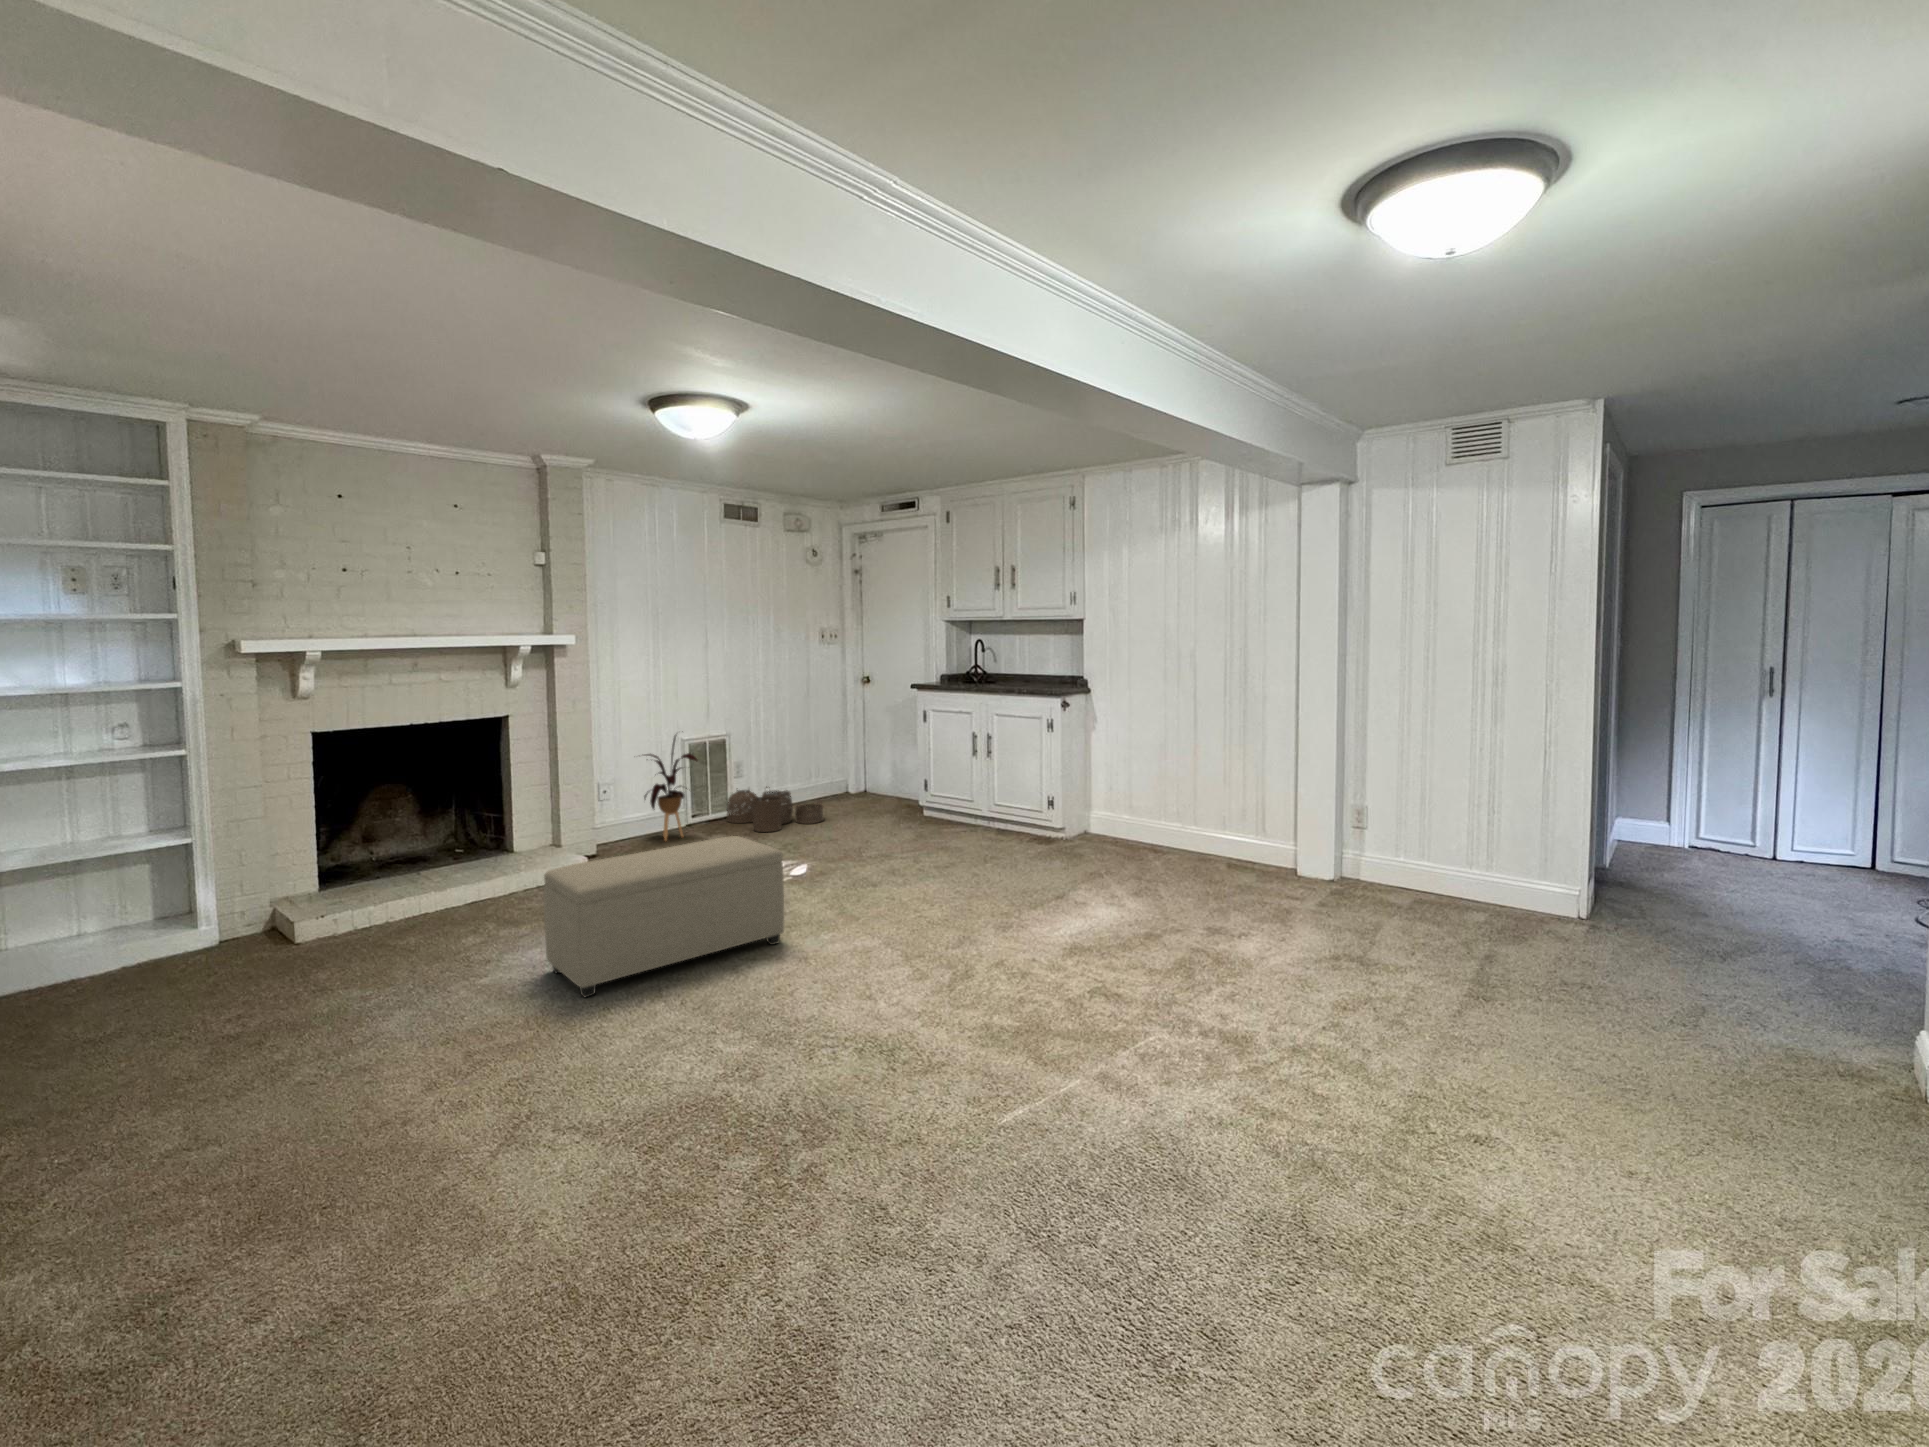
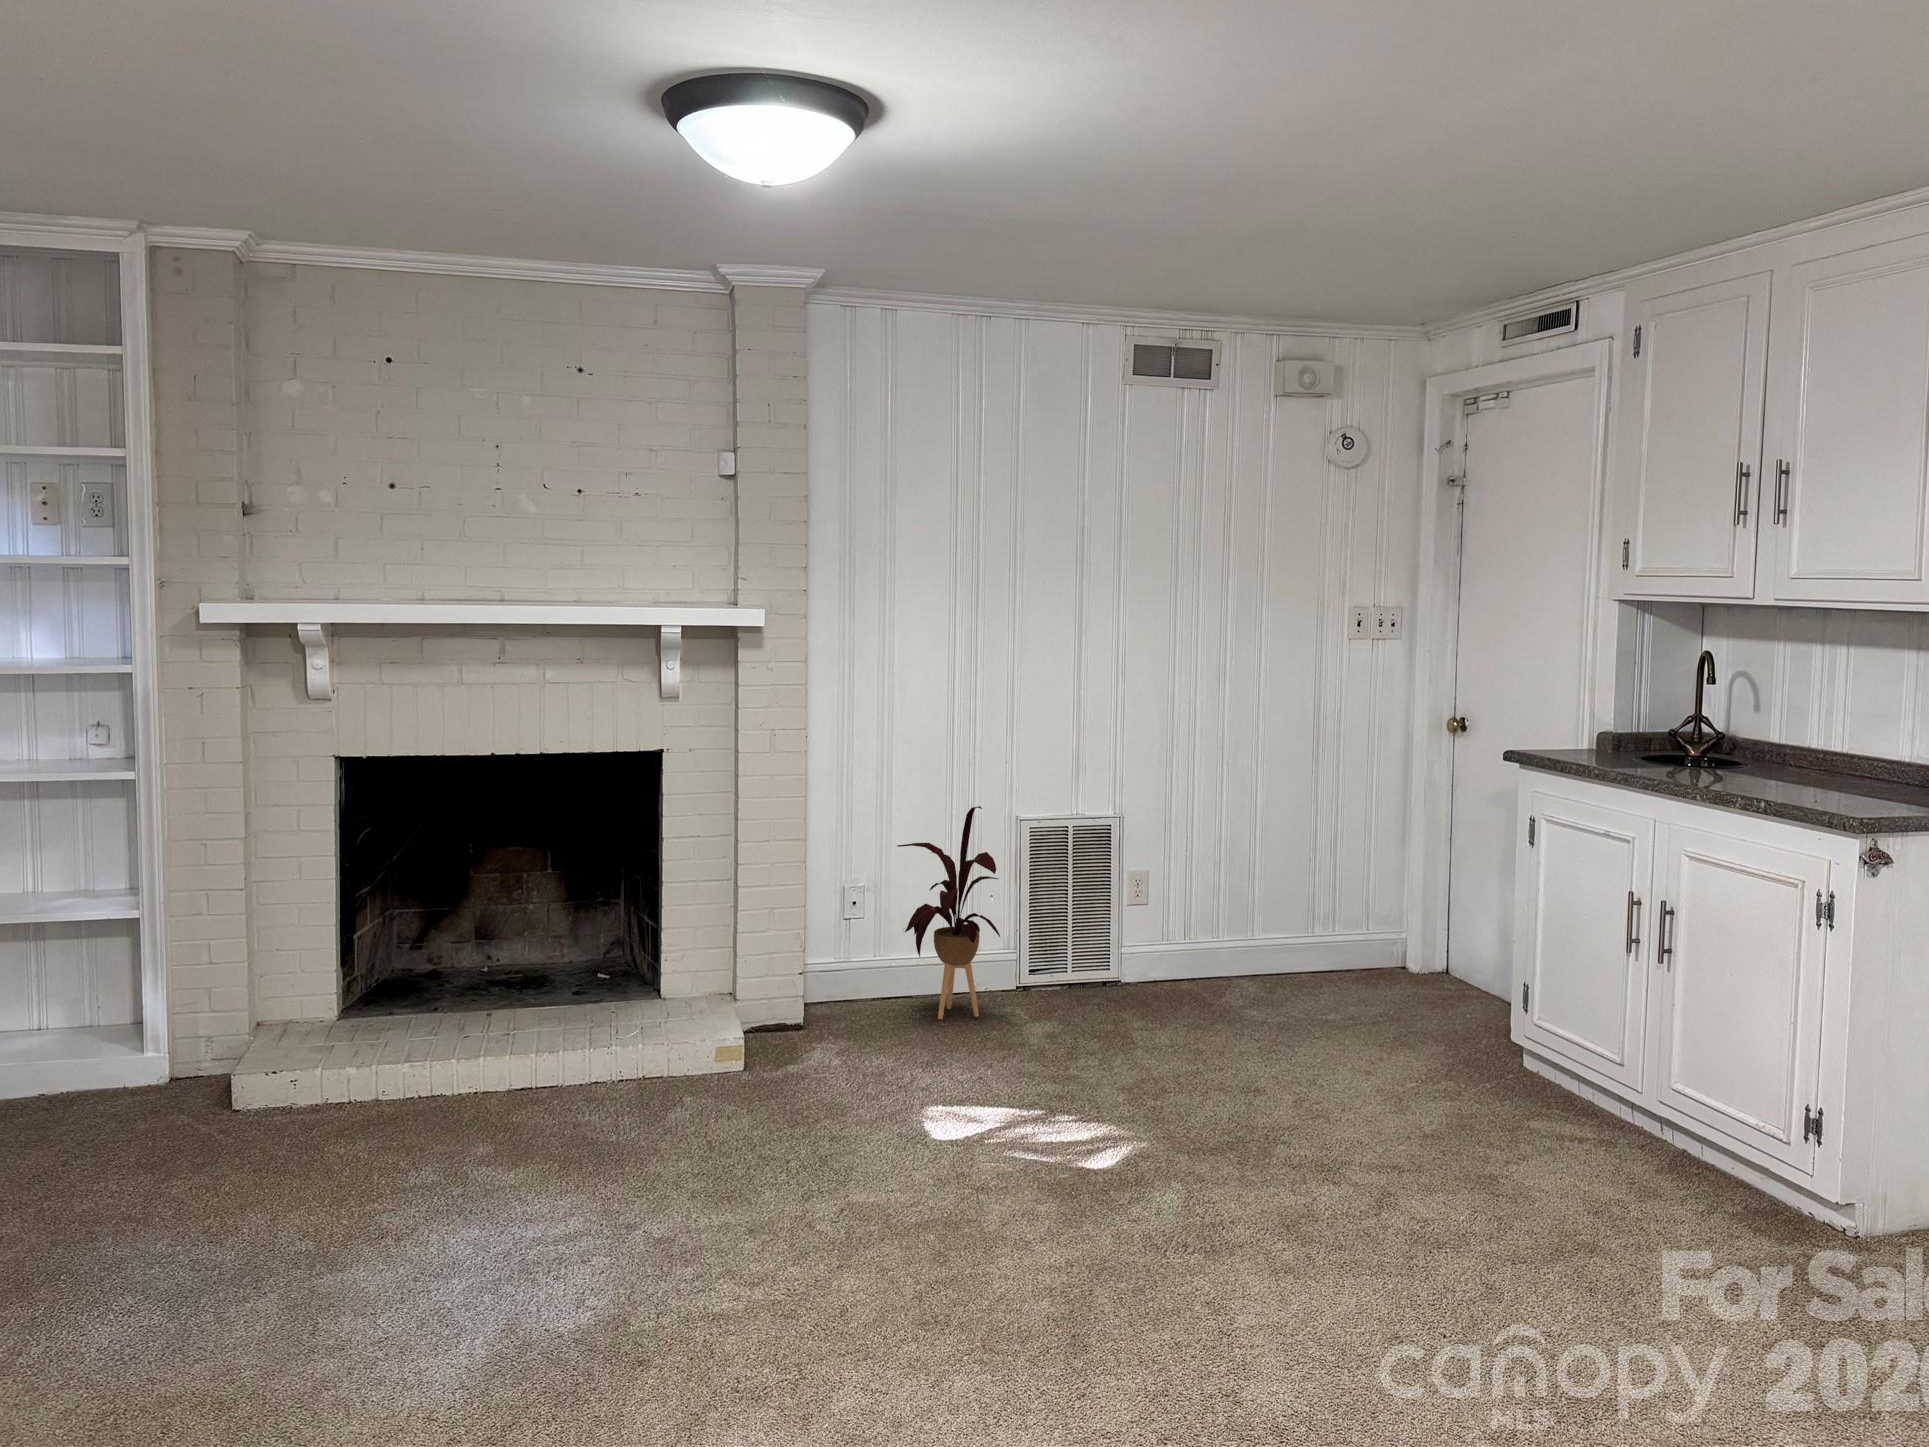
woven basket: present [726,787,823,832] -> none [1092,928,1281,1038]
ottoman: present [544,836,784,997] -> none [357,1087,865,1401]

